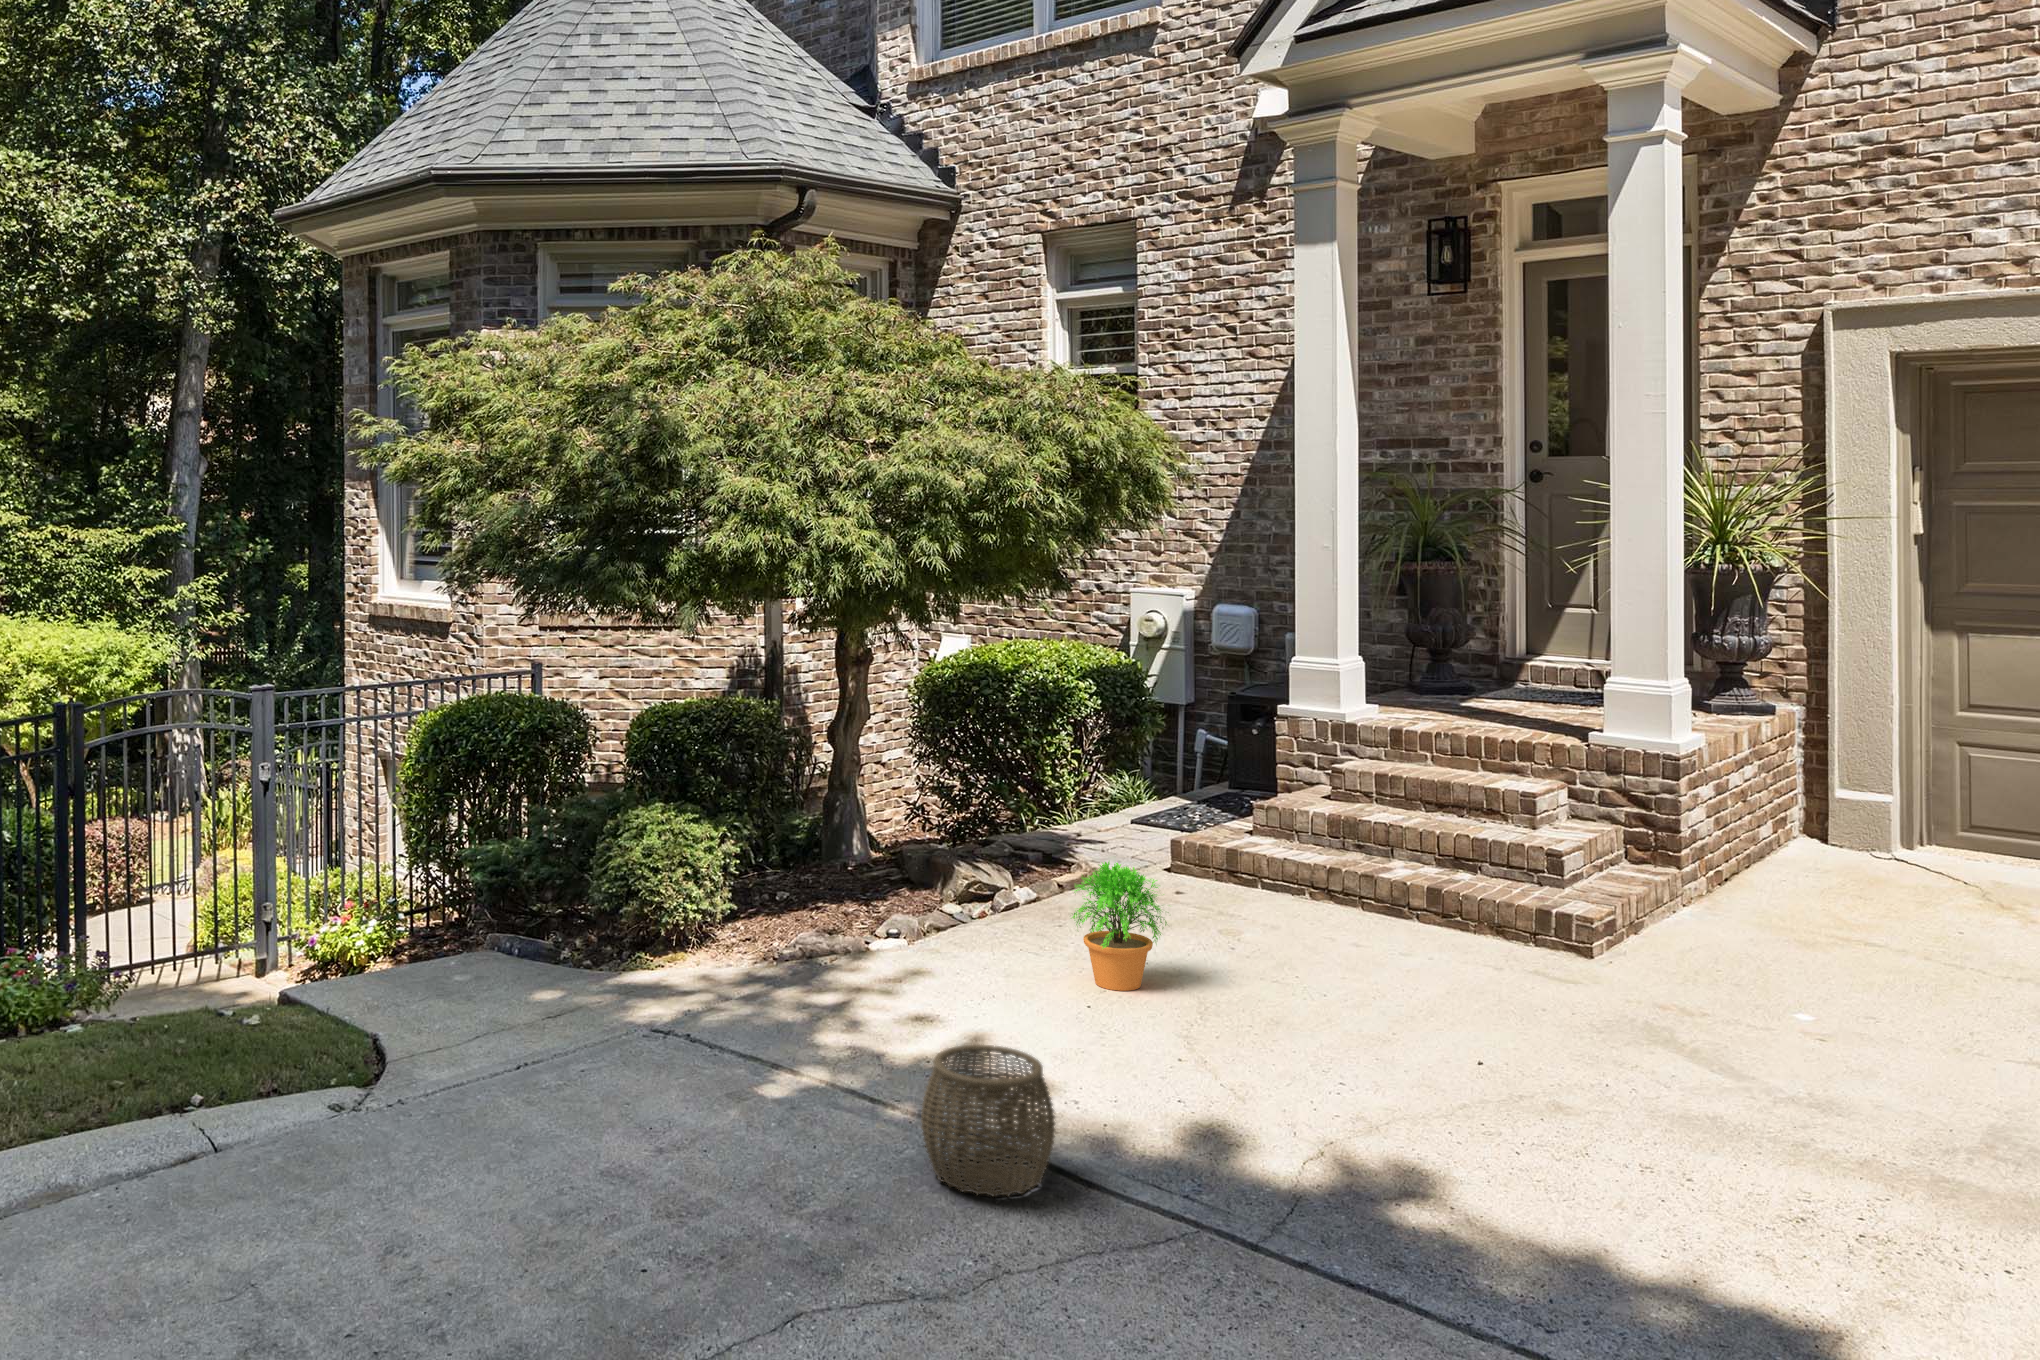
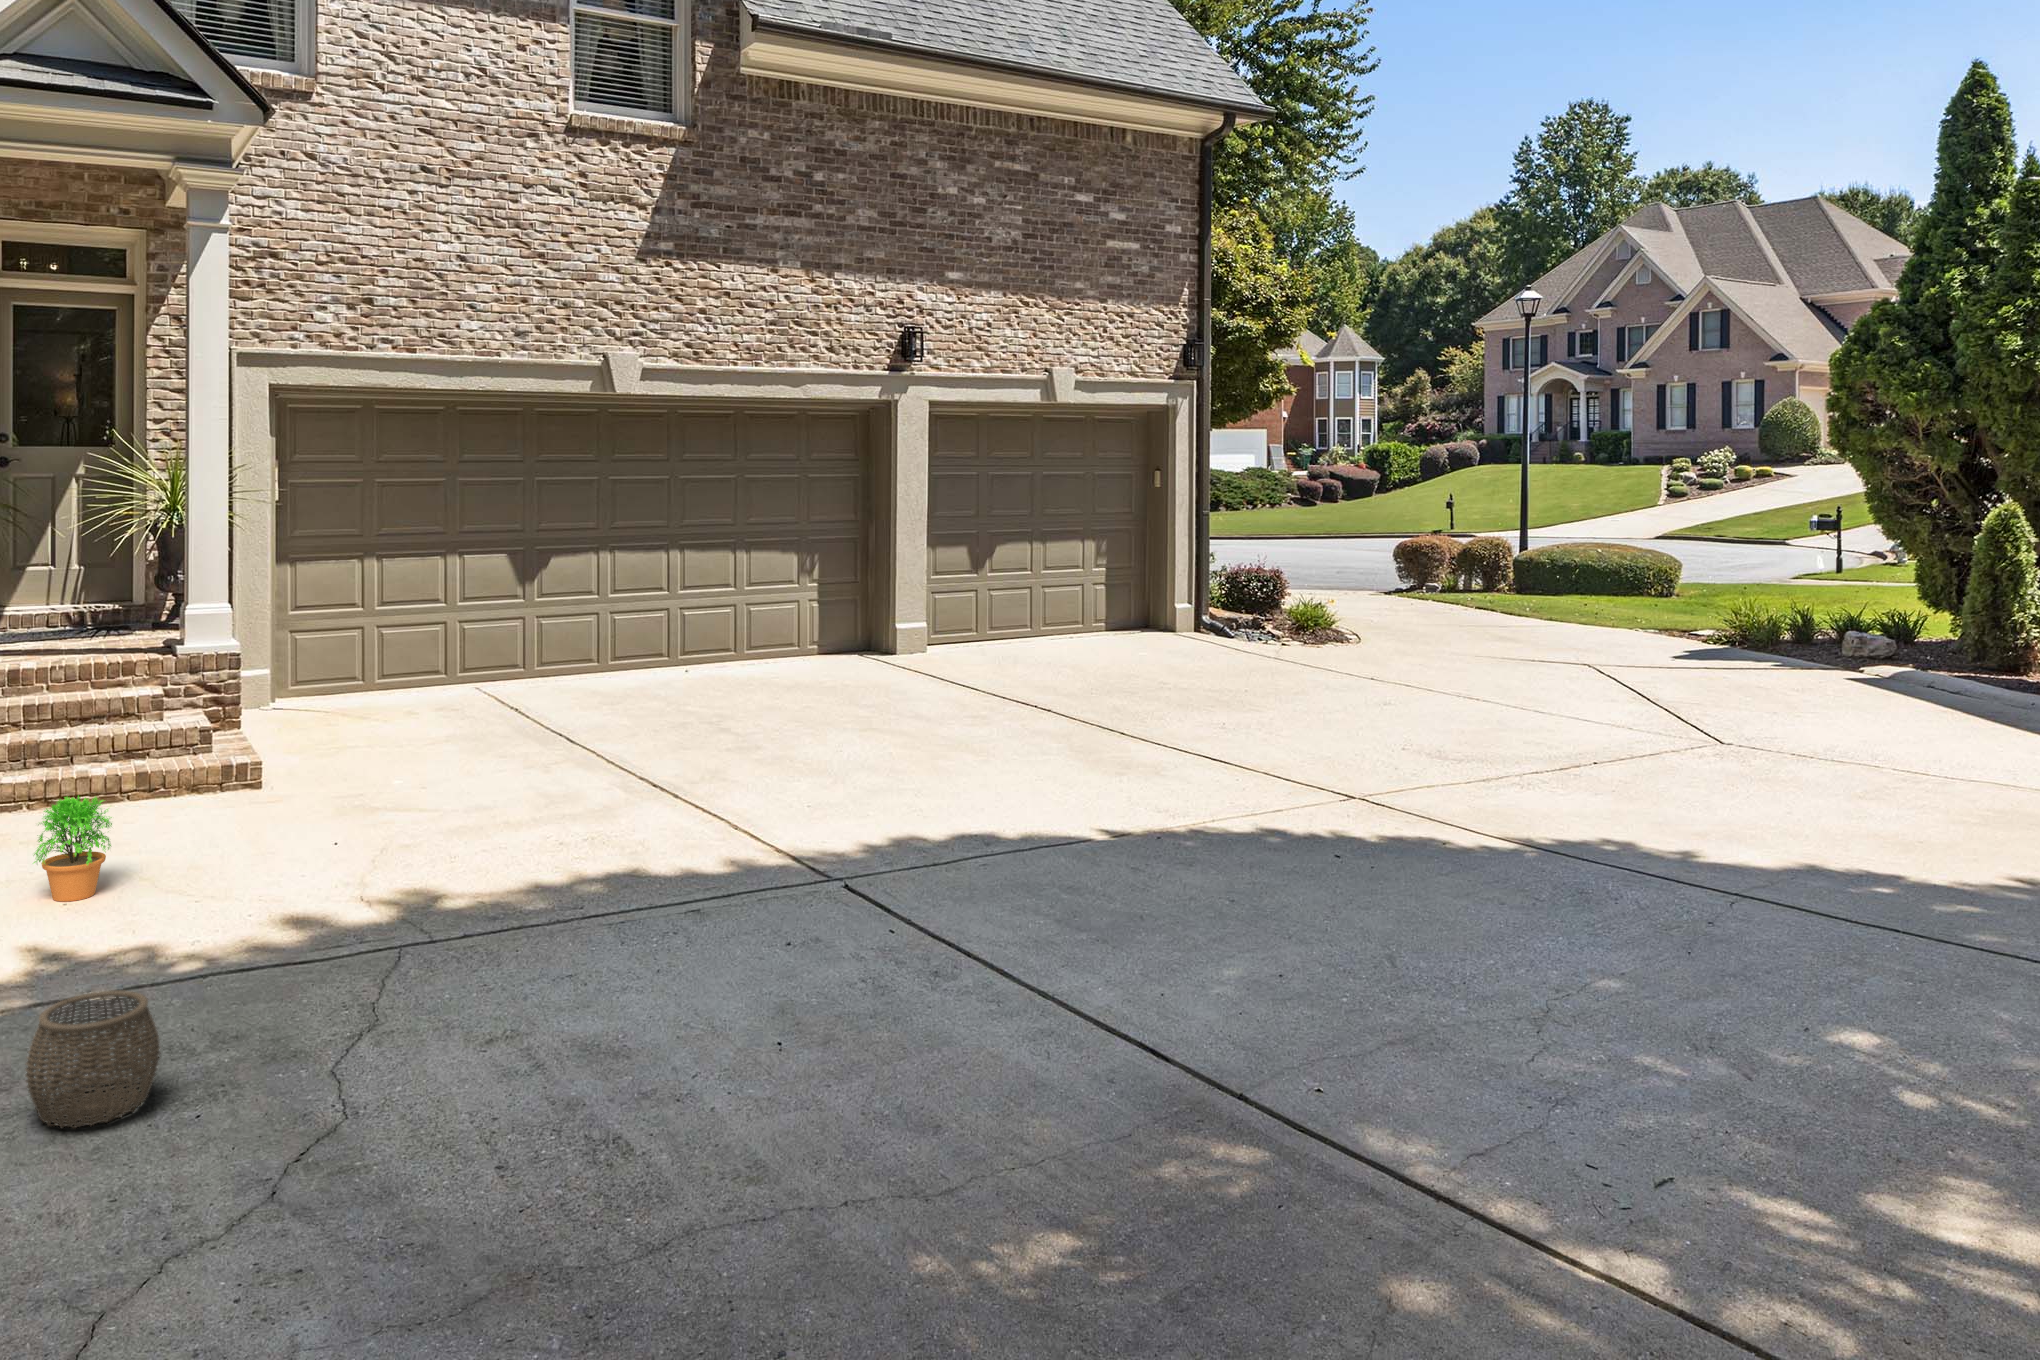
woven basket: present [921,1045,1055,1196] -> present [26,990,160,1128]

